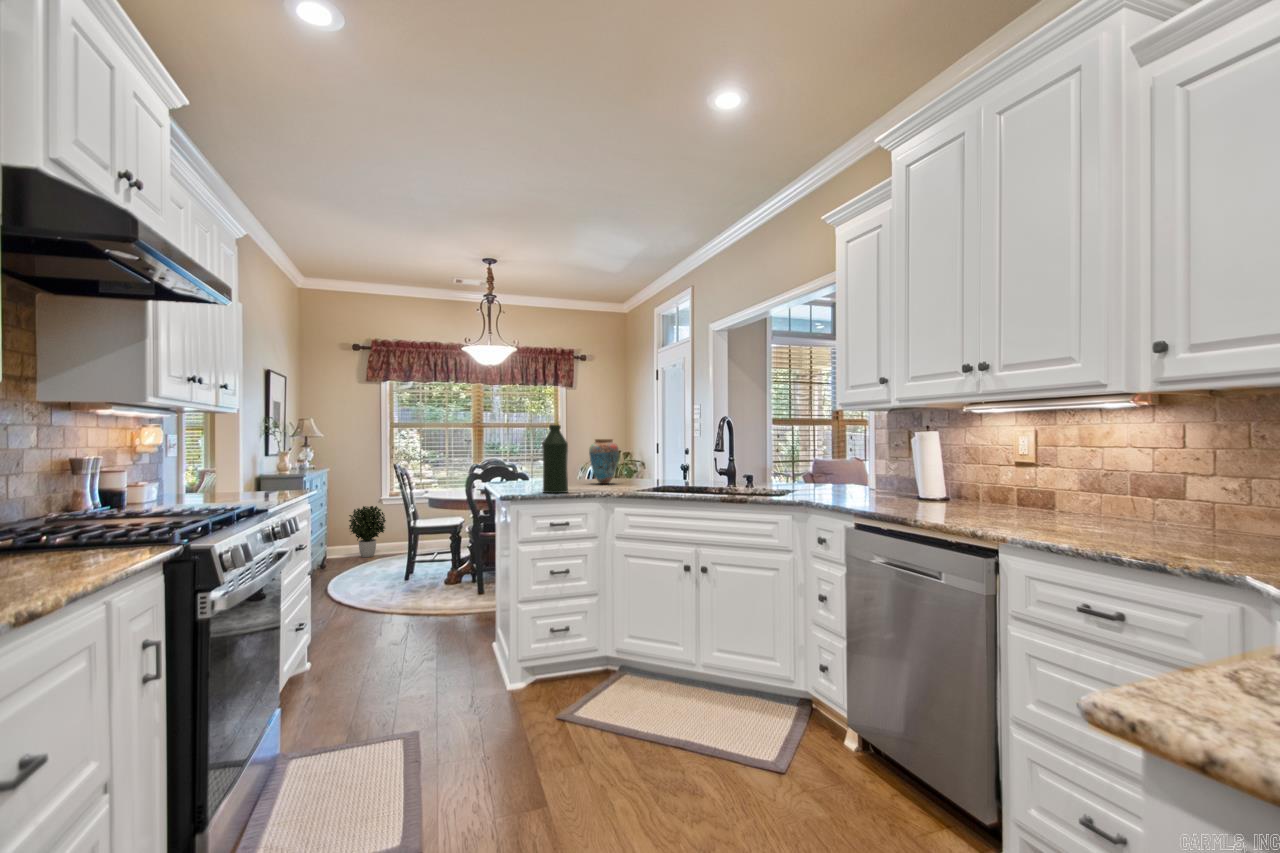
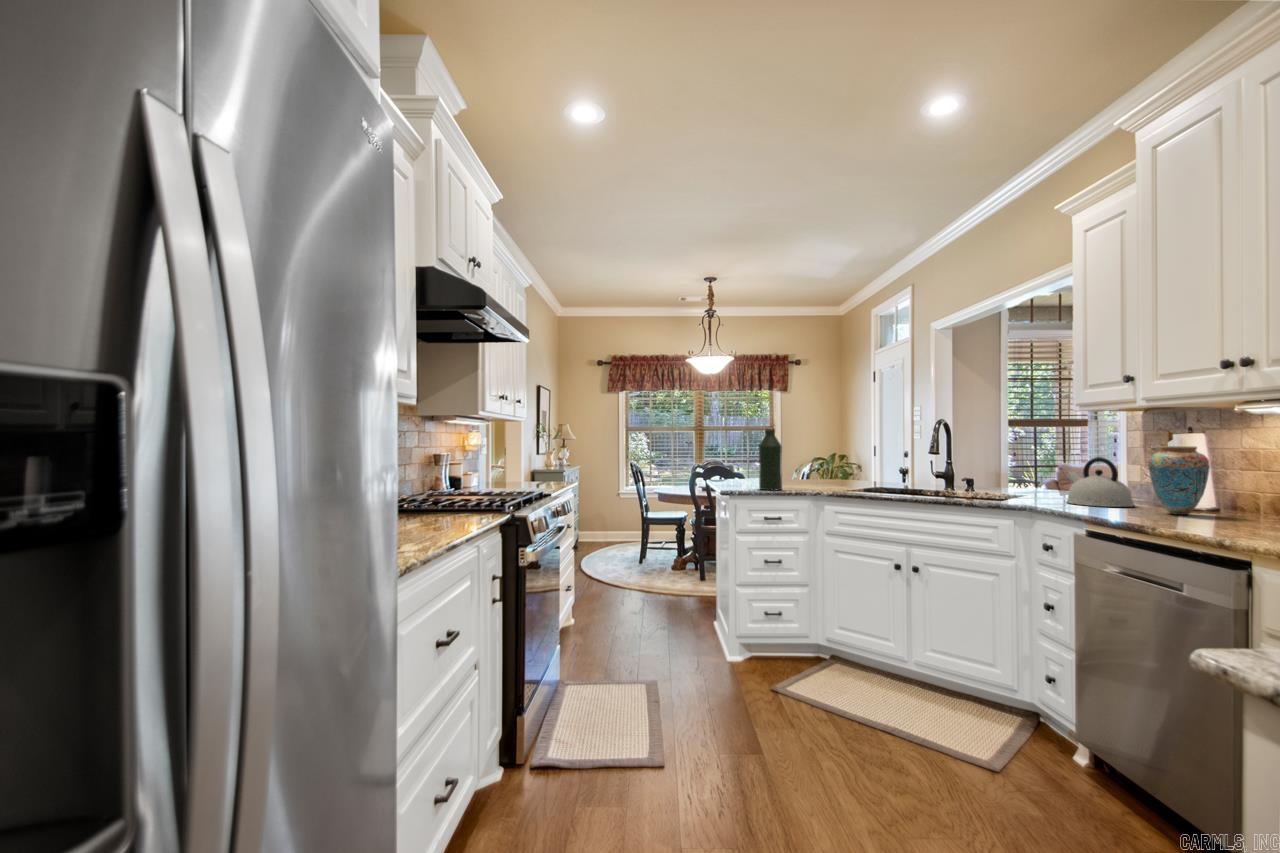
vase: present [589,439,619,484] -> present [1148,446,1210,515]
kettle: none [833,452,888,499] -> present [1066,457,1134,507]
potted plant: present [349,506,386,557] -> none [595,498,624,542]

